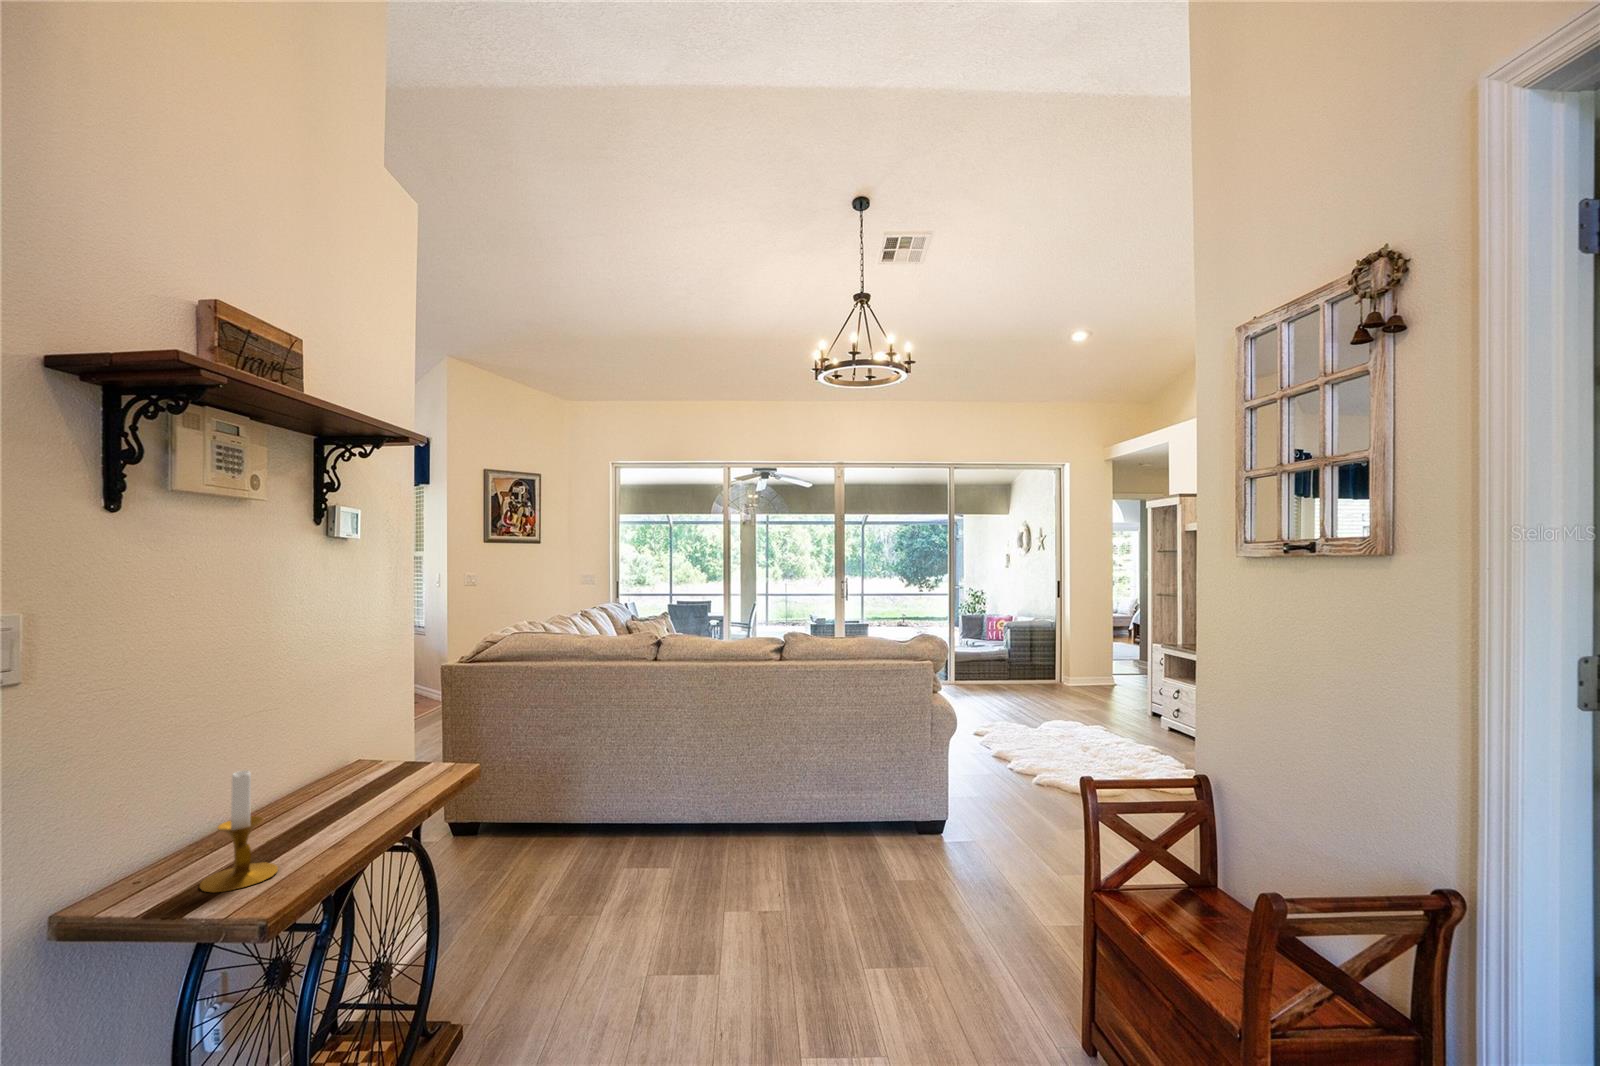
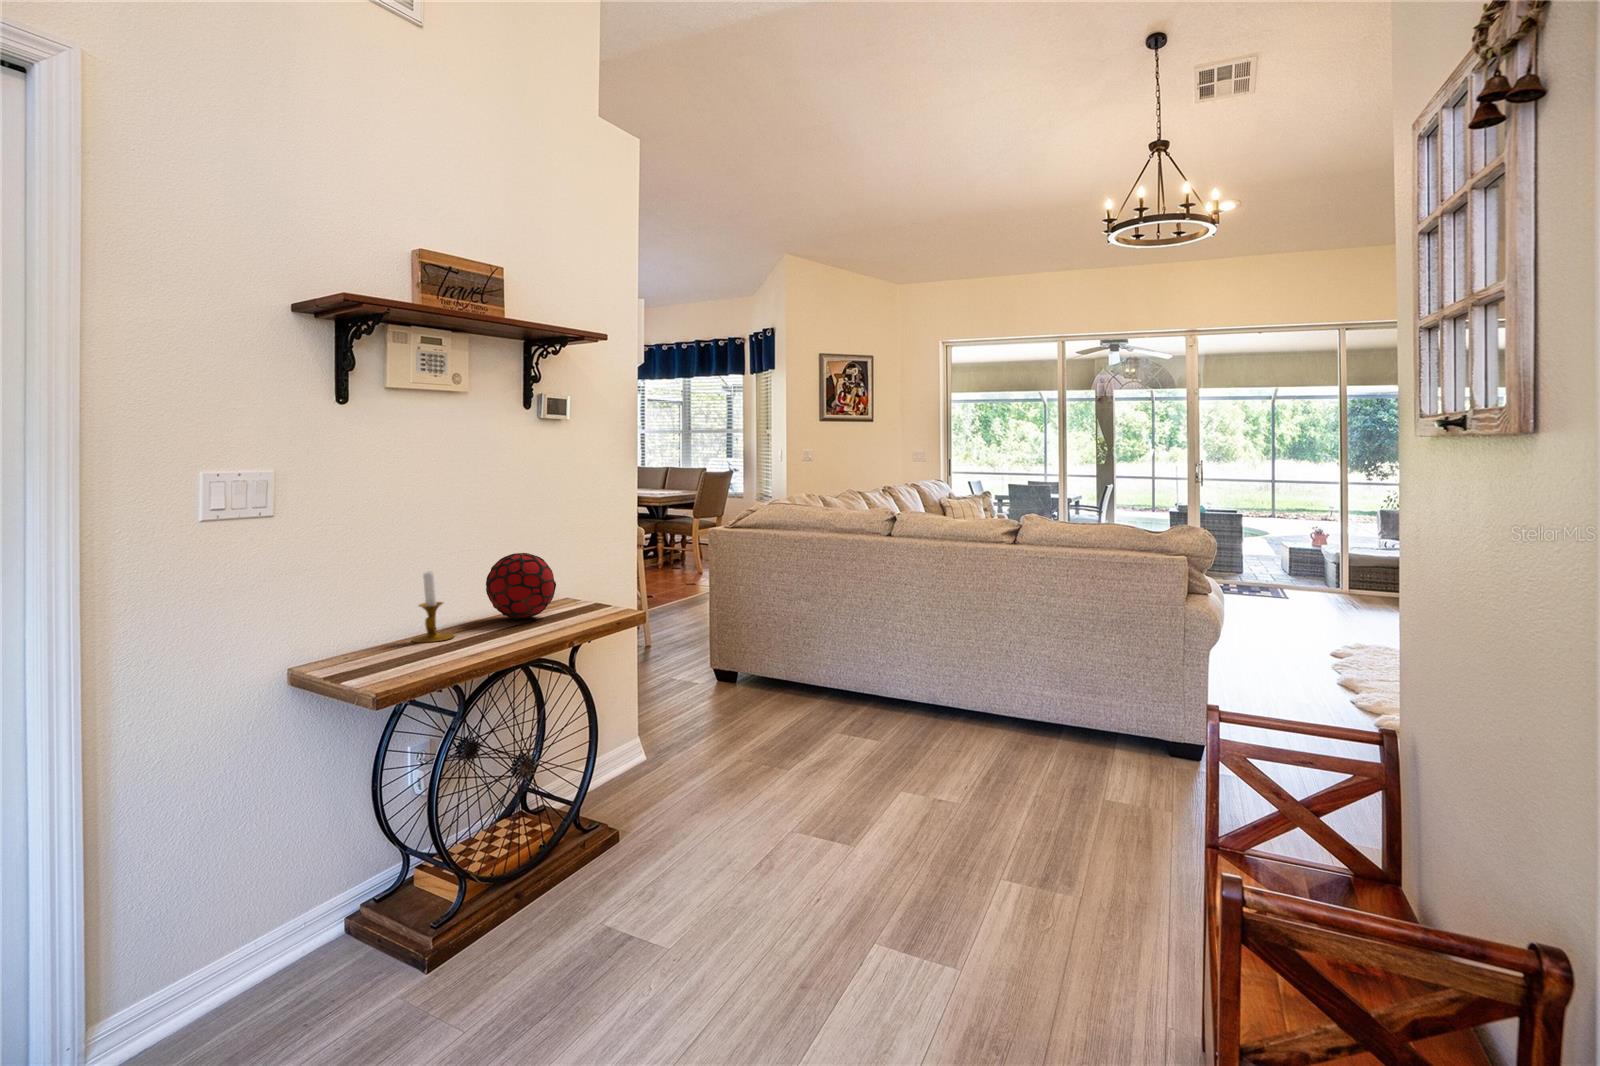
decorative orb: none [284,722,393,818] -> present [486,553,556,619]

